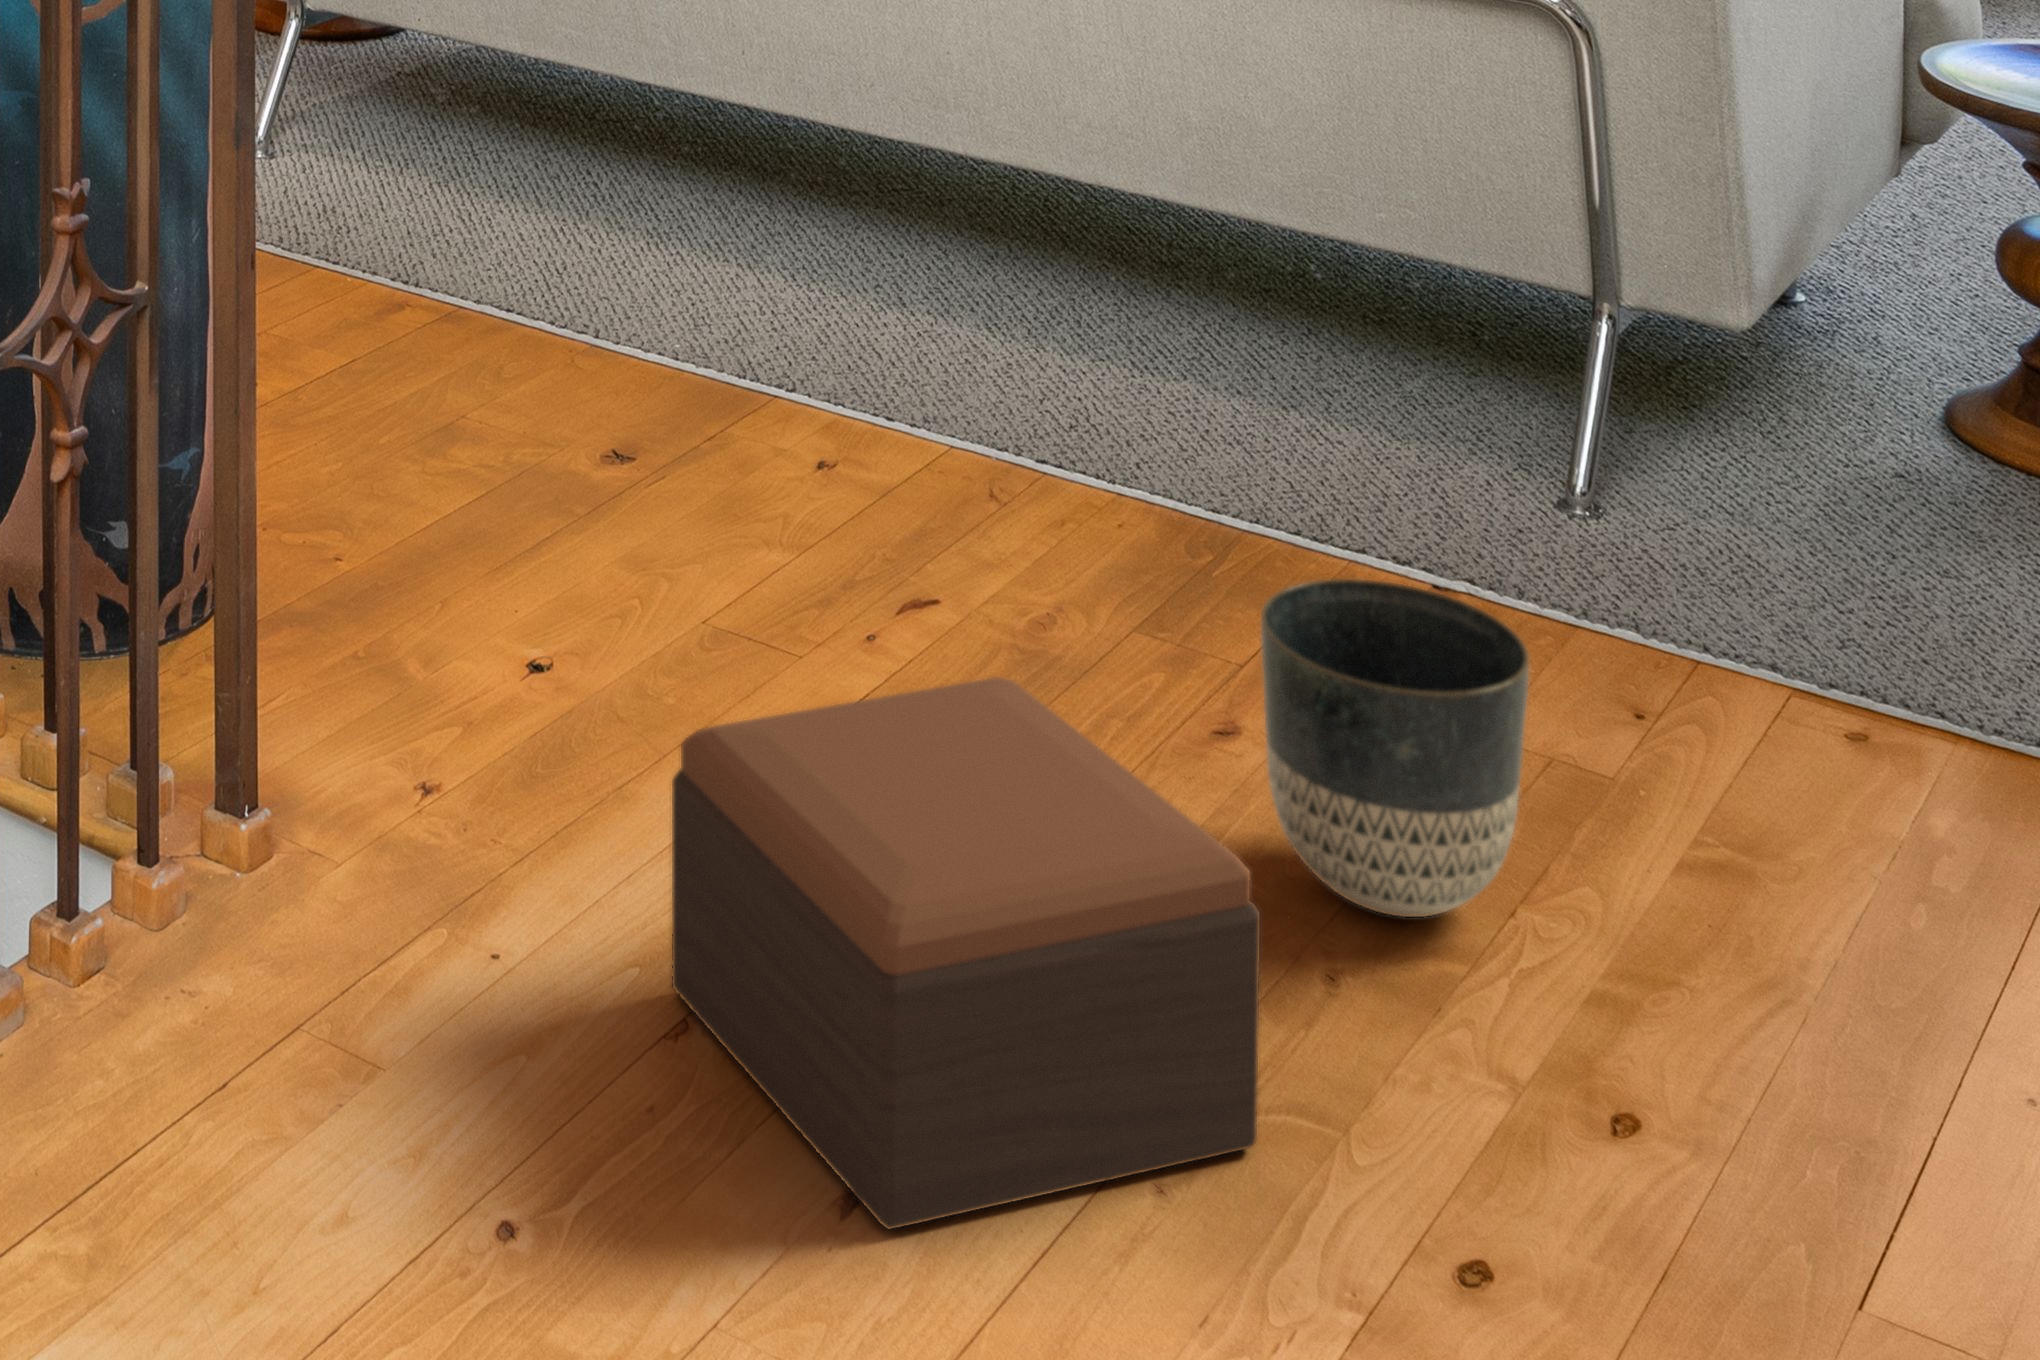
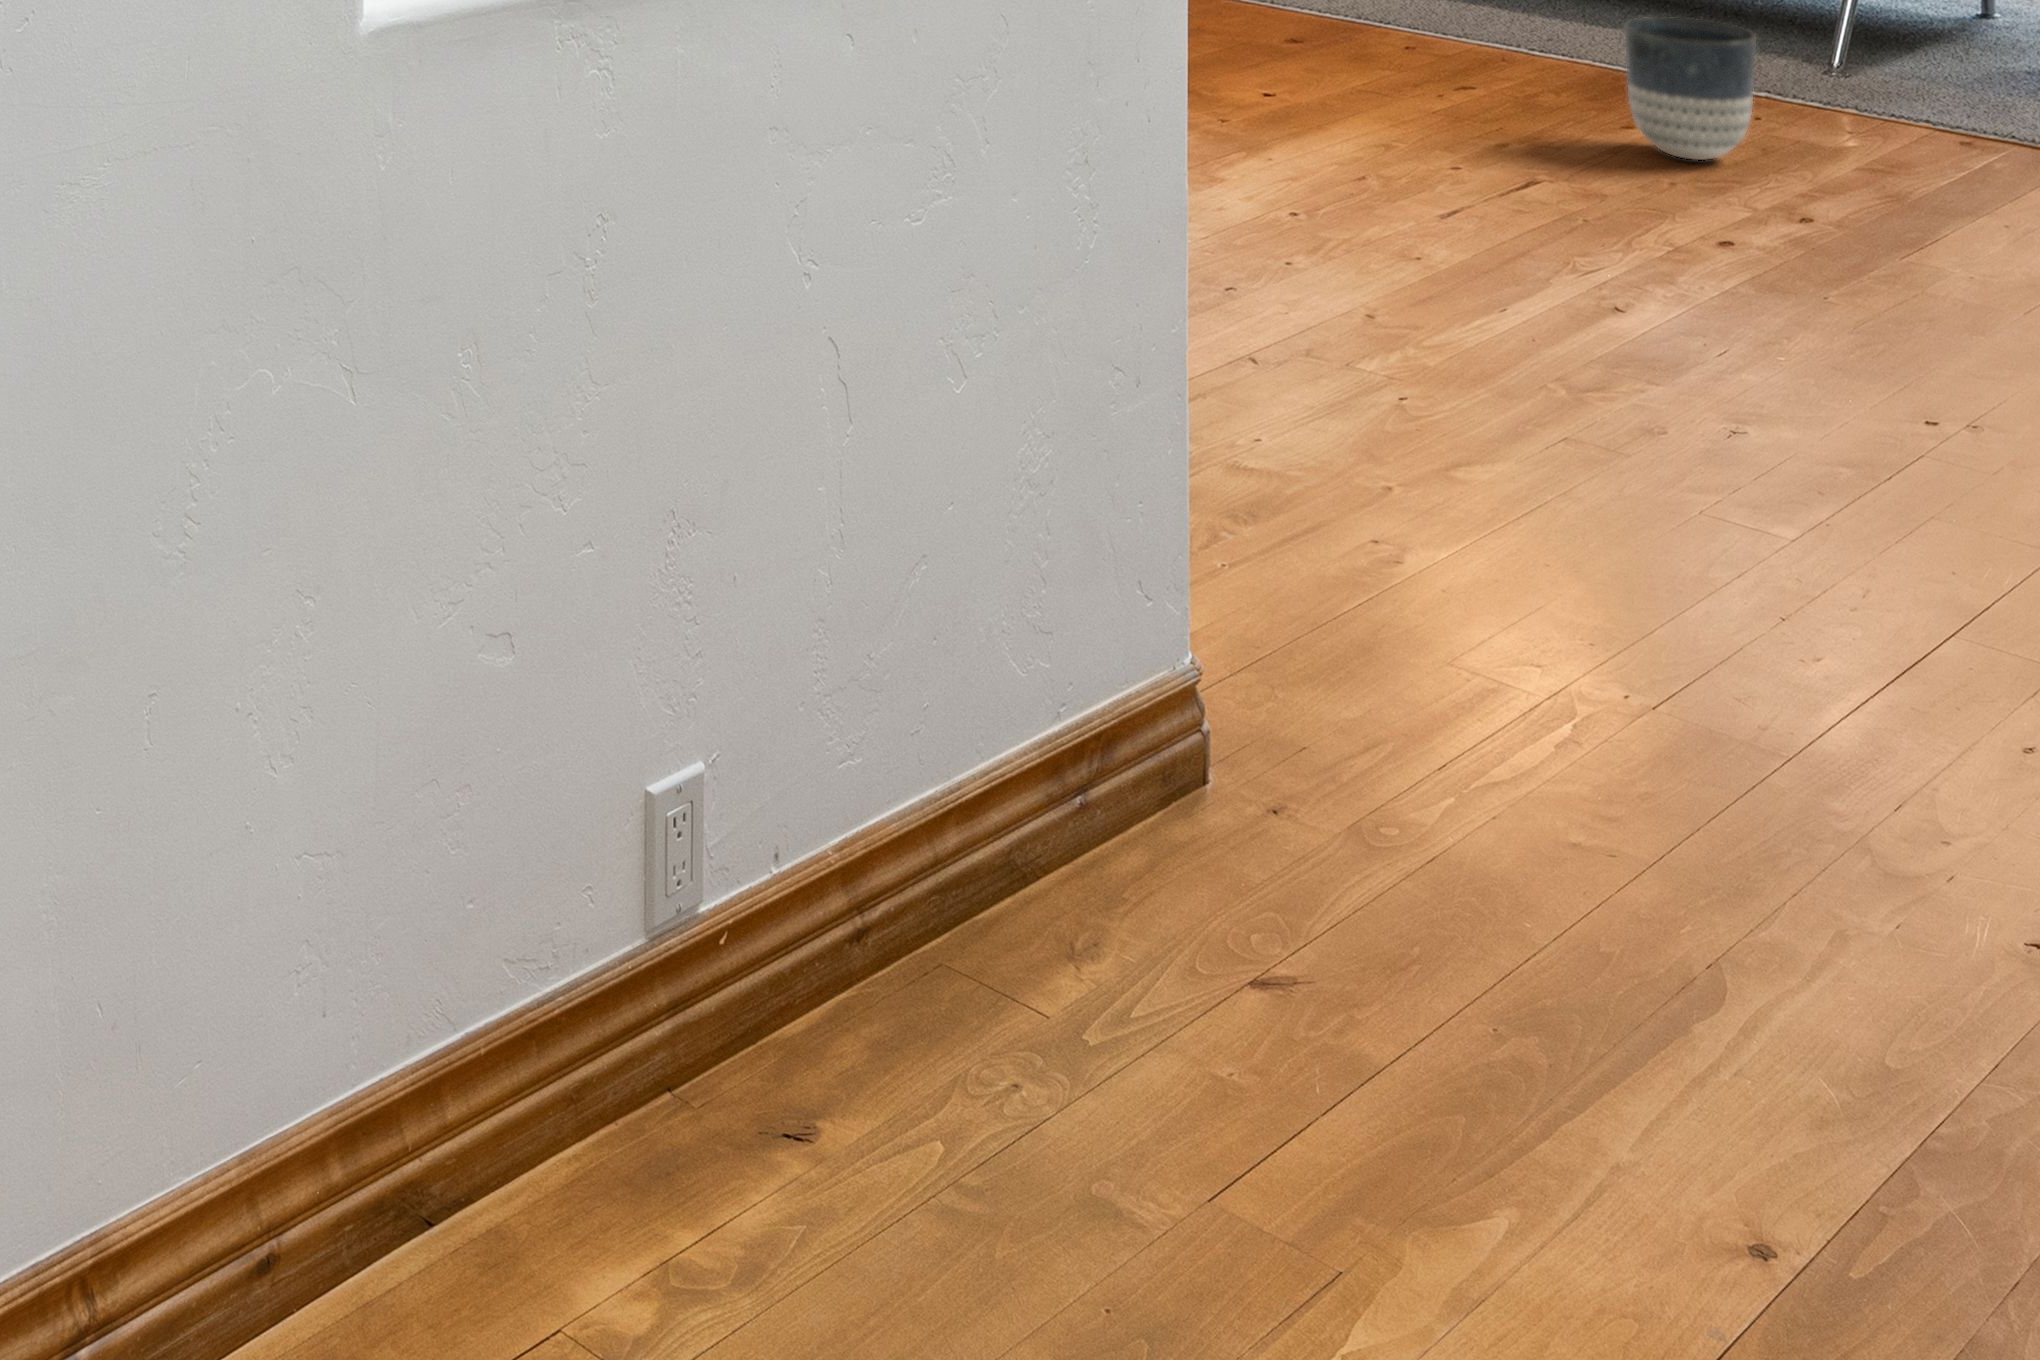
footstool: present [672,677,1260,1229] -> none [1336,31,1613,209]

